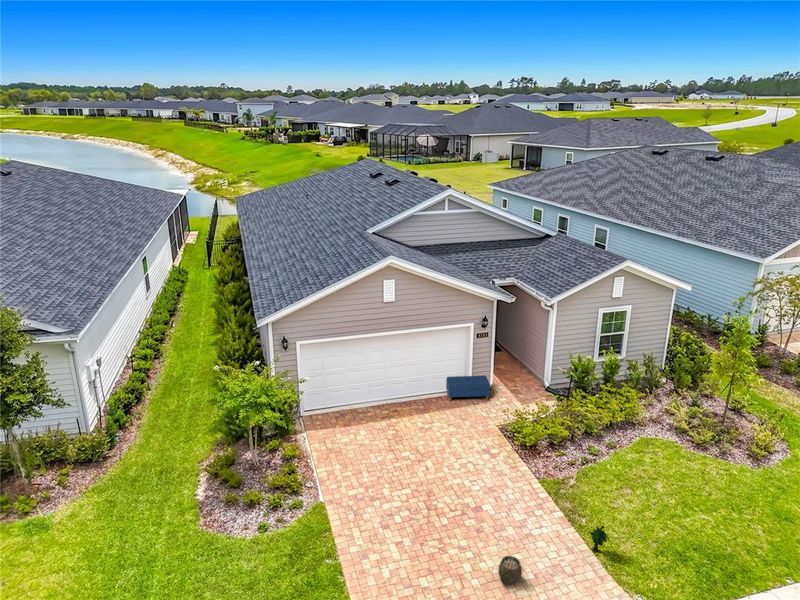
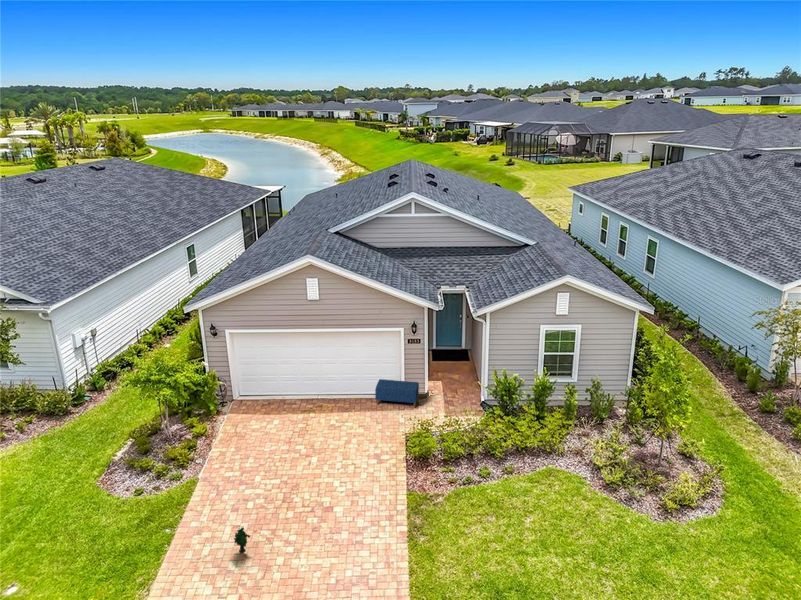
decorative plant: present [590,526,607,552] -> present [234,528,250,553]
woven basket: present [498,556,522,585] -> none [300,556,323,585]

